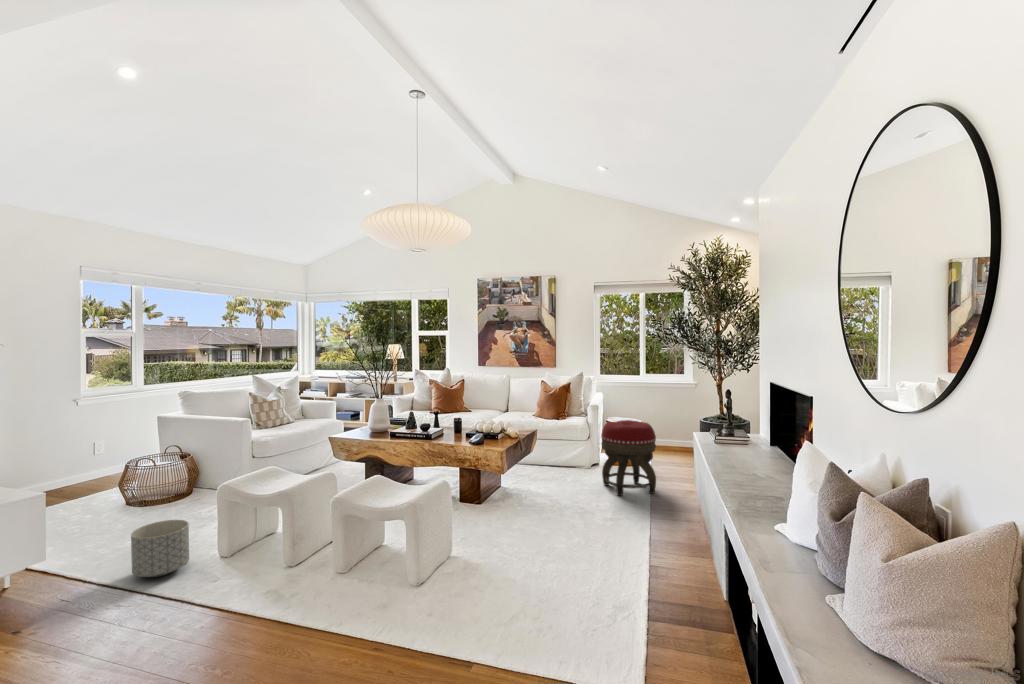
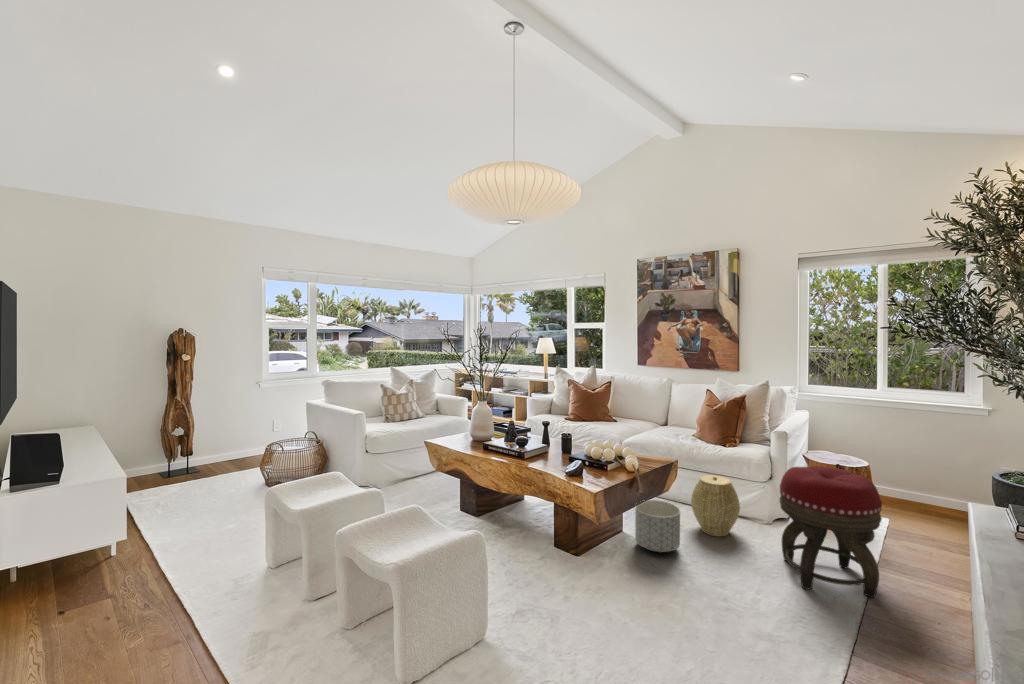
woven basket: none [542,438,574,480] -> present [691,475,740,536]
planter: present [131,520,189,578] -> present [635,500,680,553]

